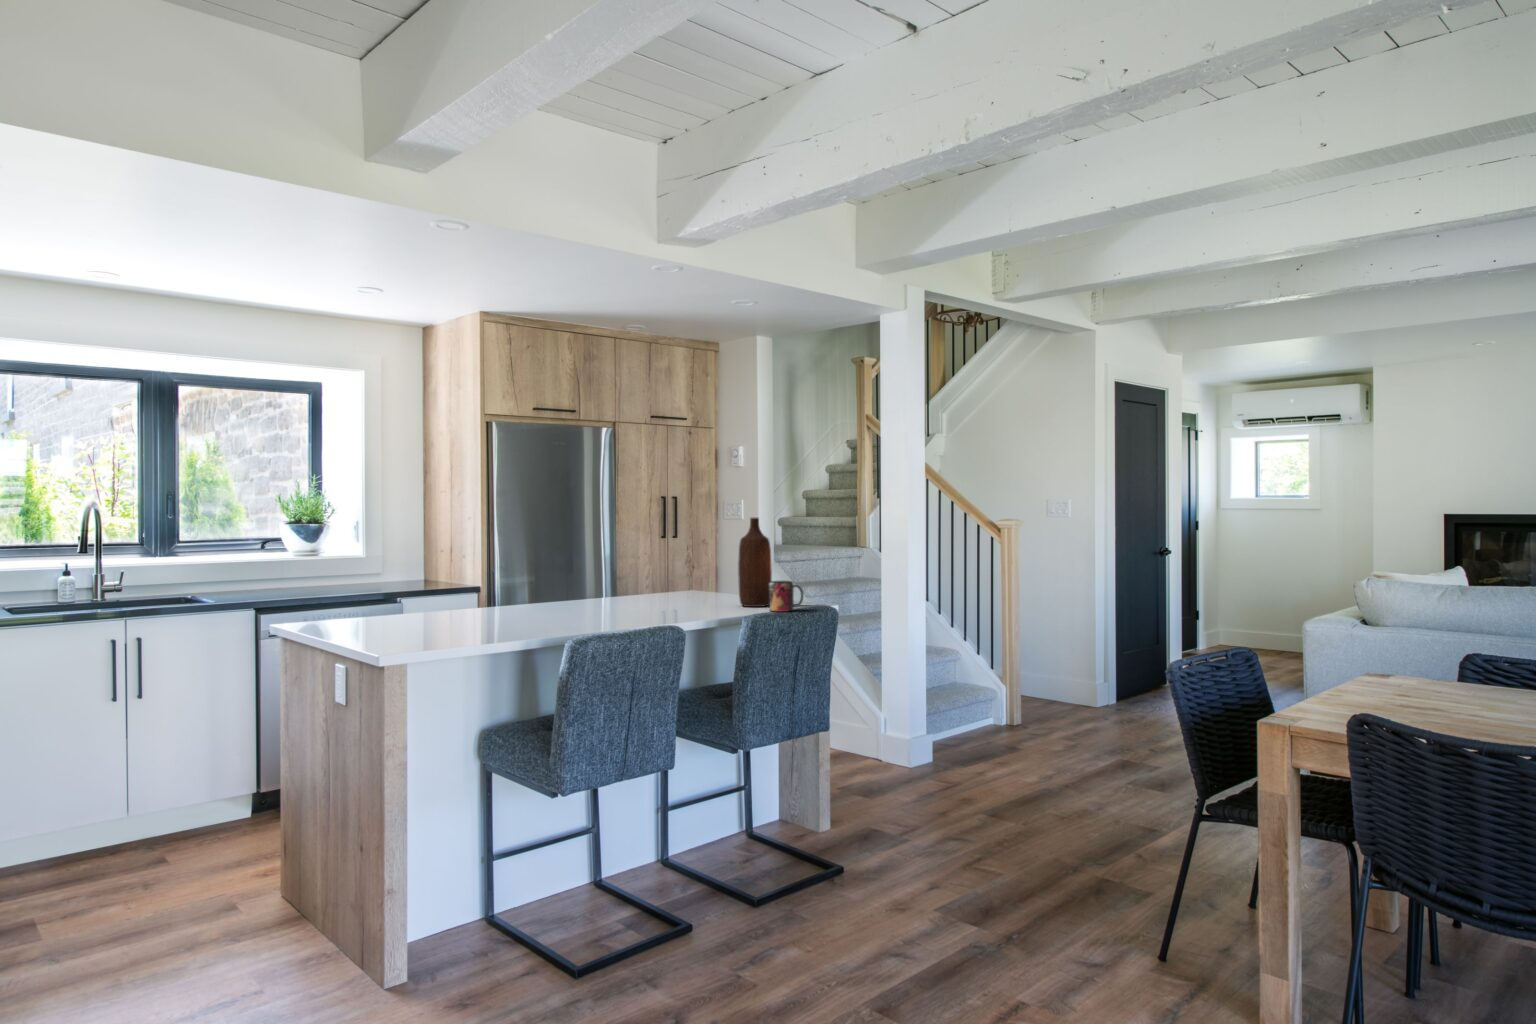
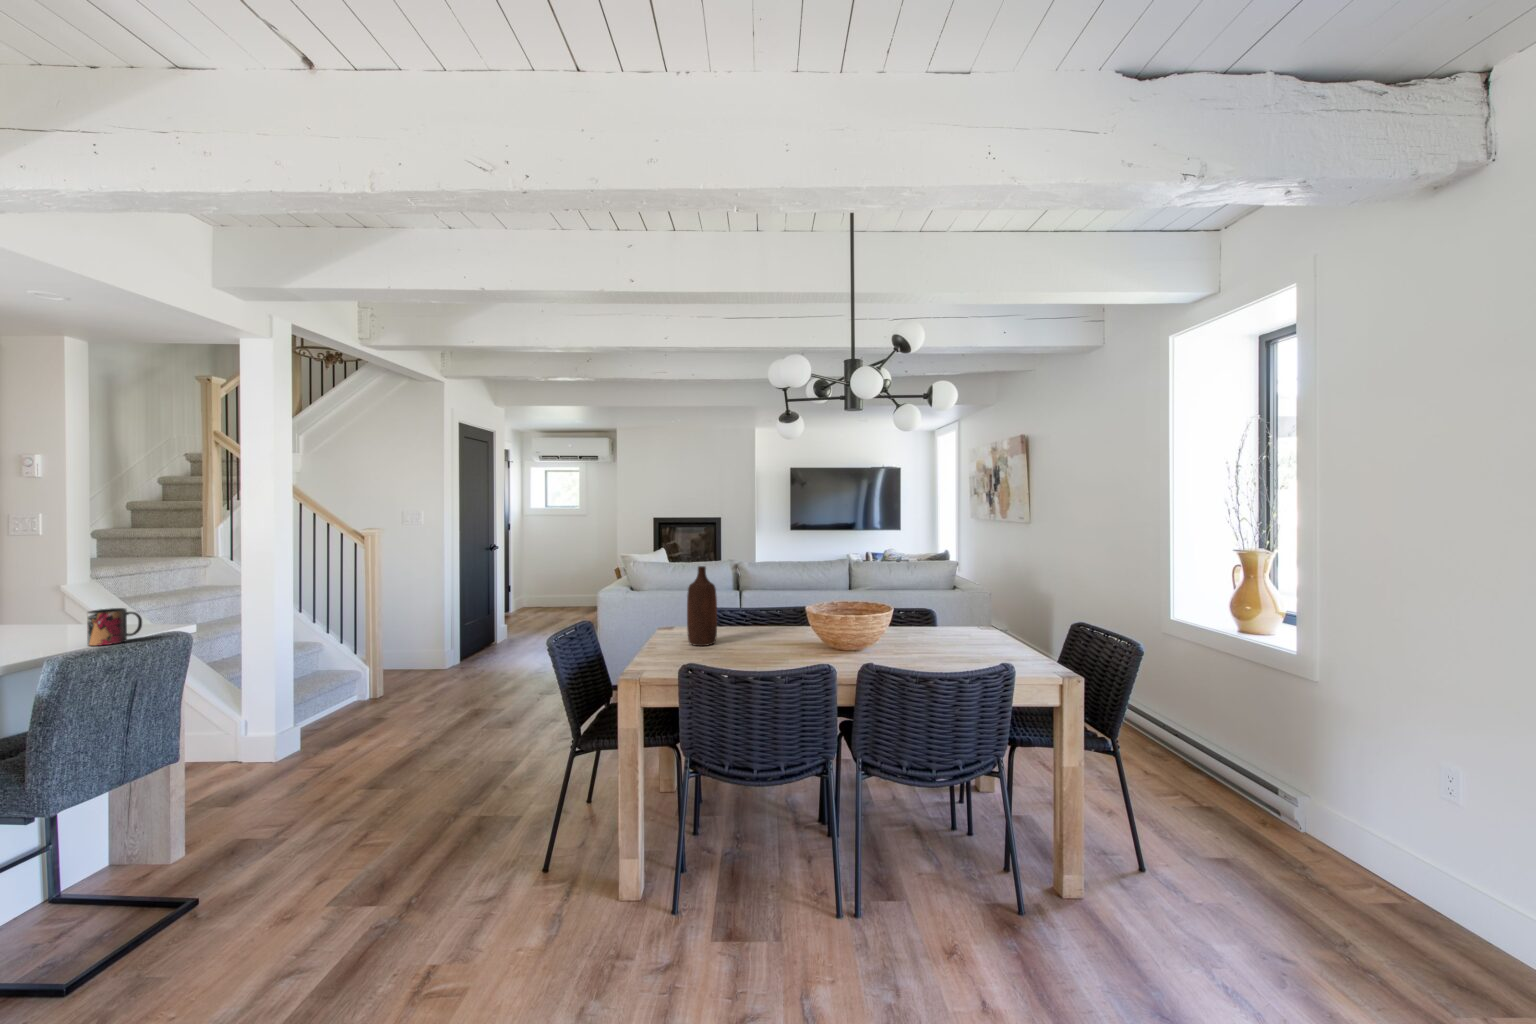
bottle: present [738,518,772,607] -> present [687,566,717,646]

